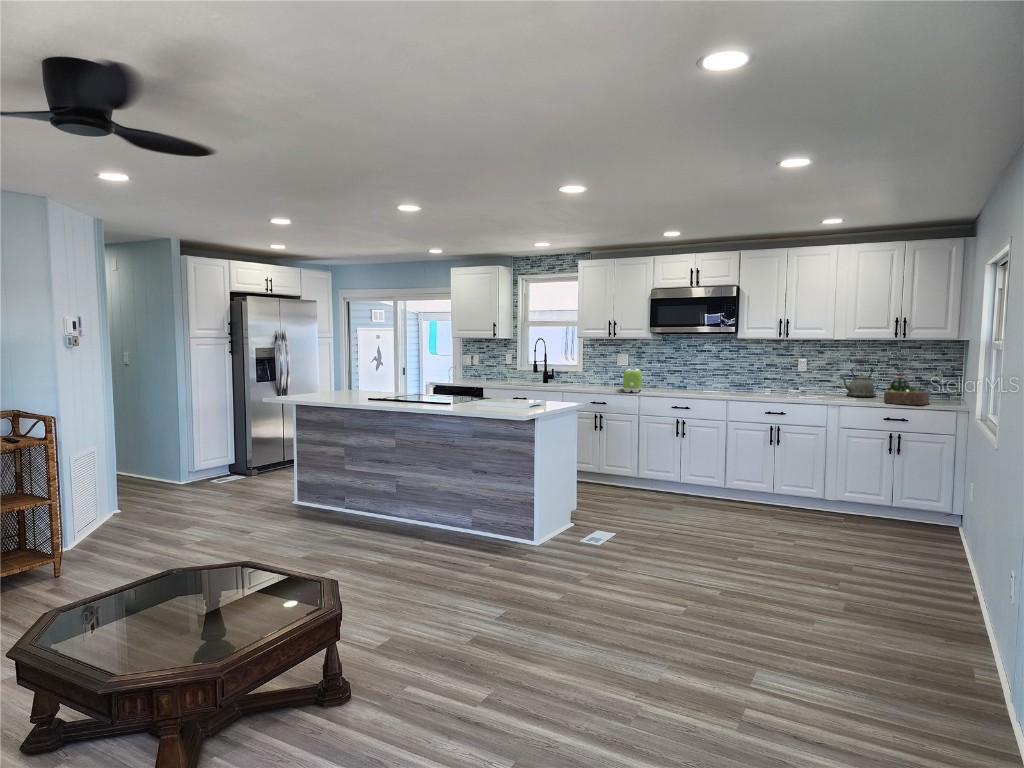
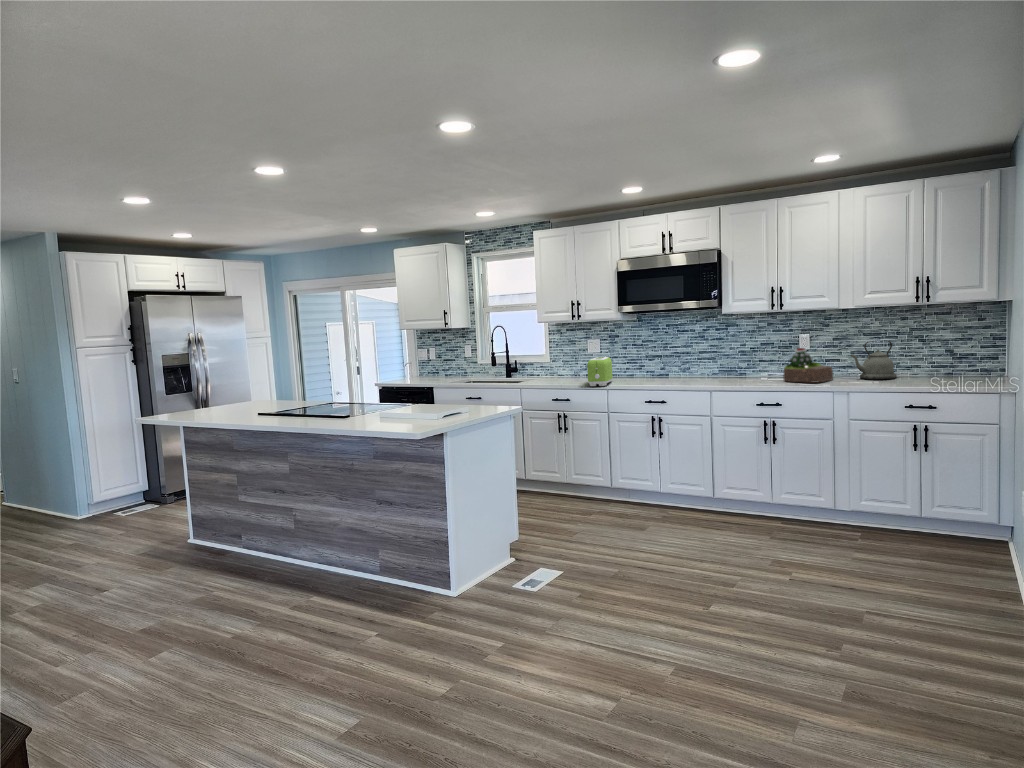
succulent plant: present [884,374,929,405] -> present [783,348,833,383]

